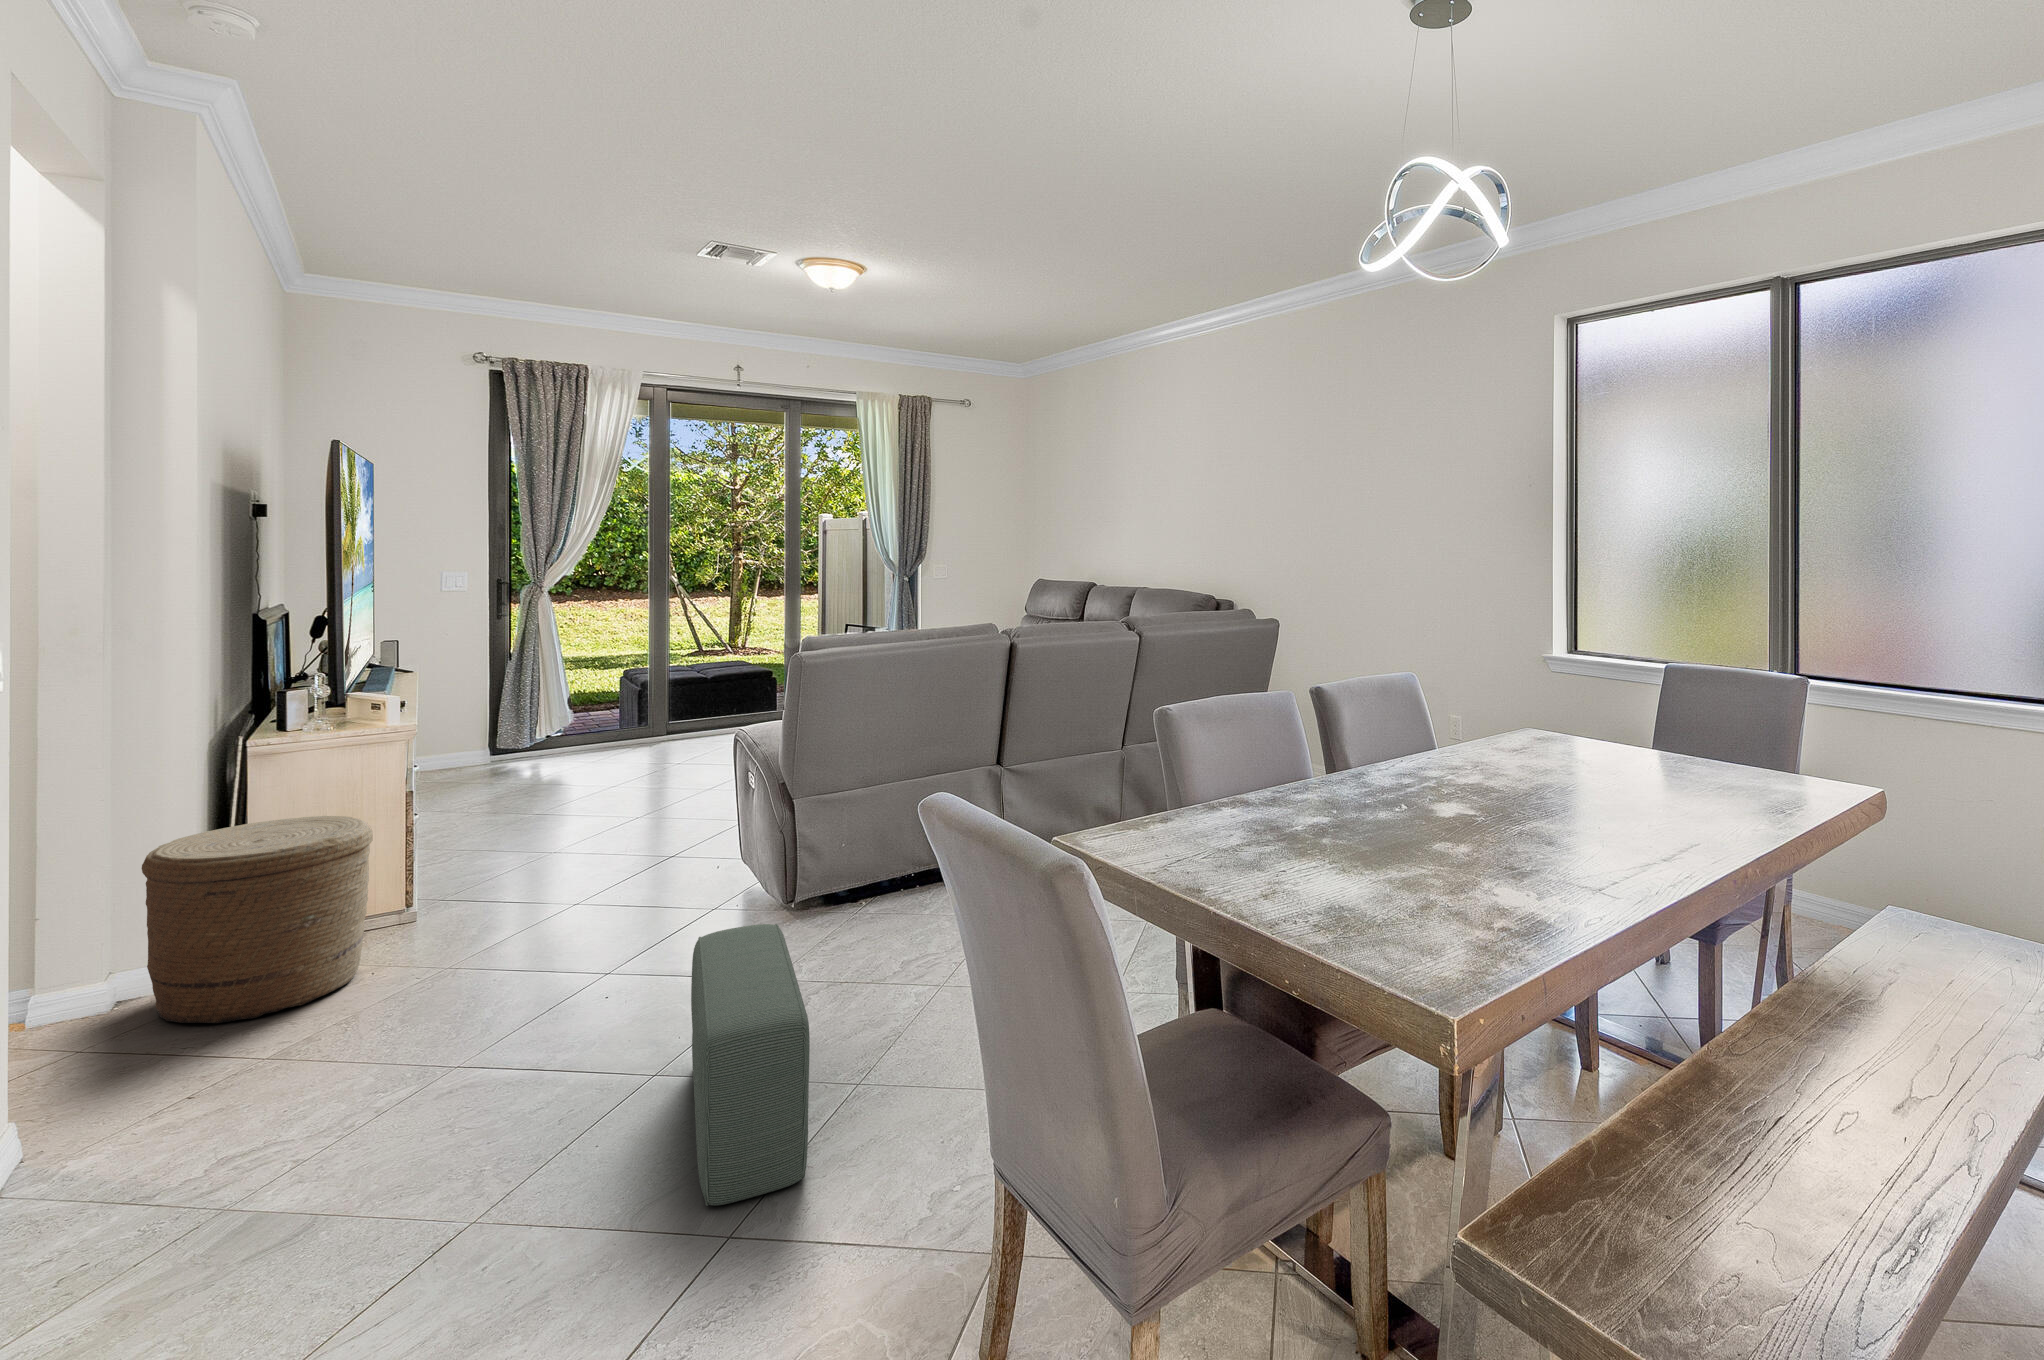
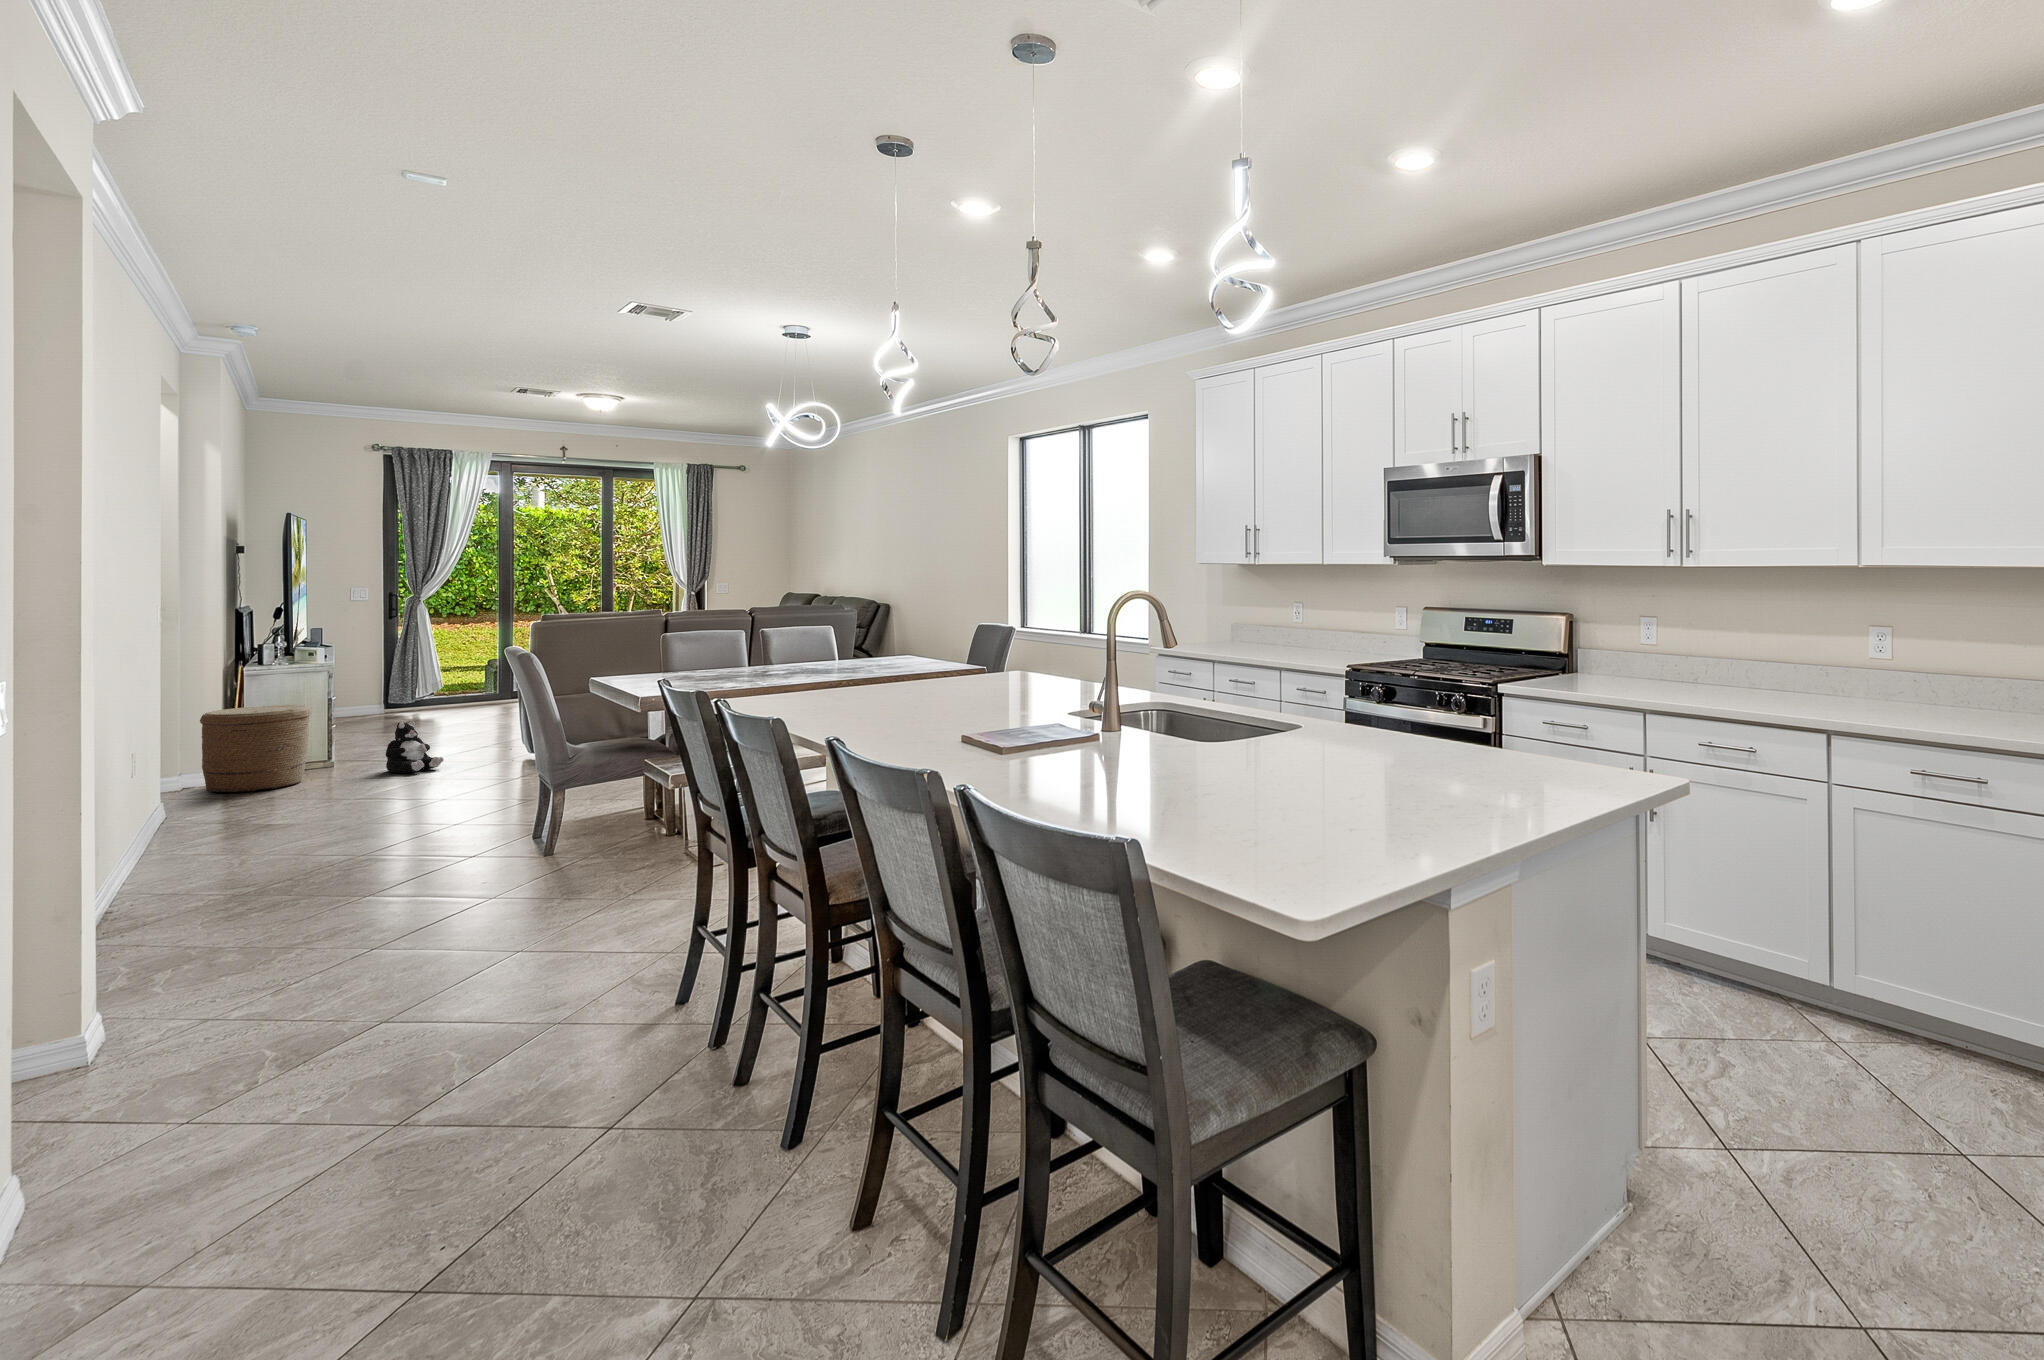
plush toy: none [517,837,623,945] -> present [386,721,444,773]
pouf: present [691,924,810,1206] -> none [447,737,504,822]

